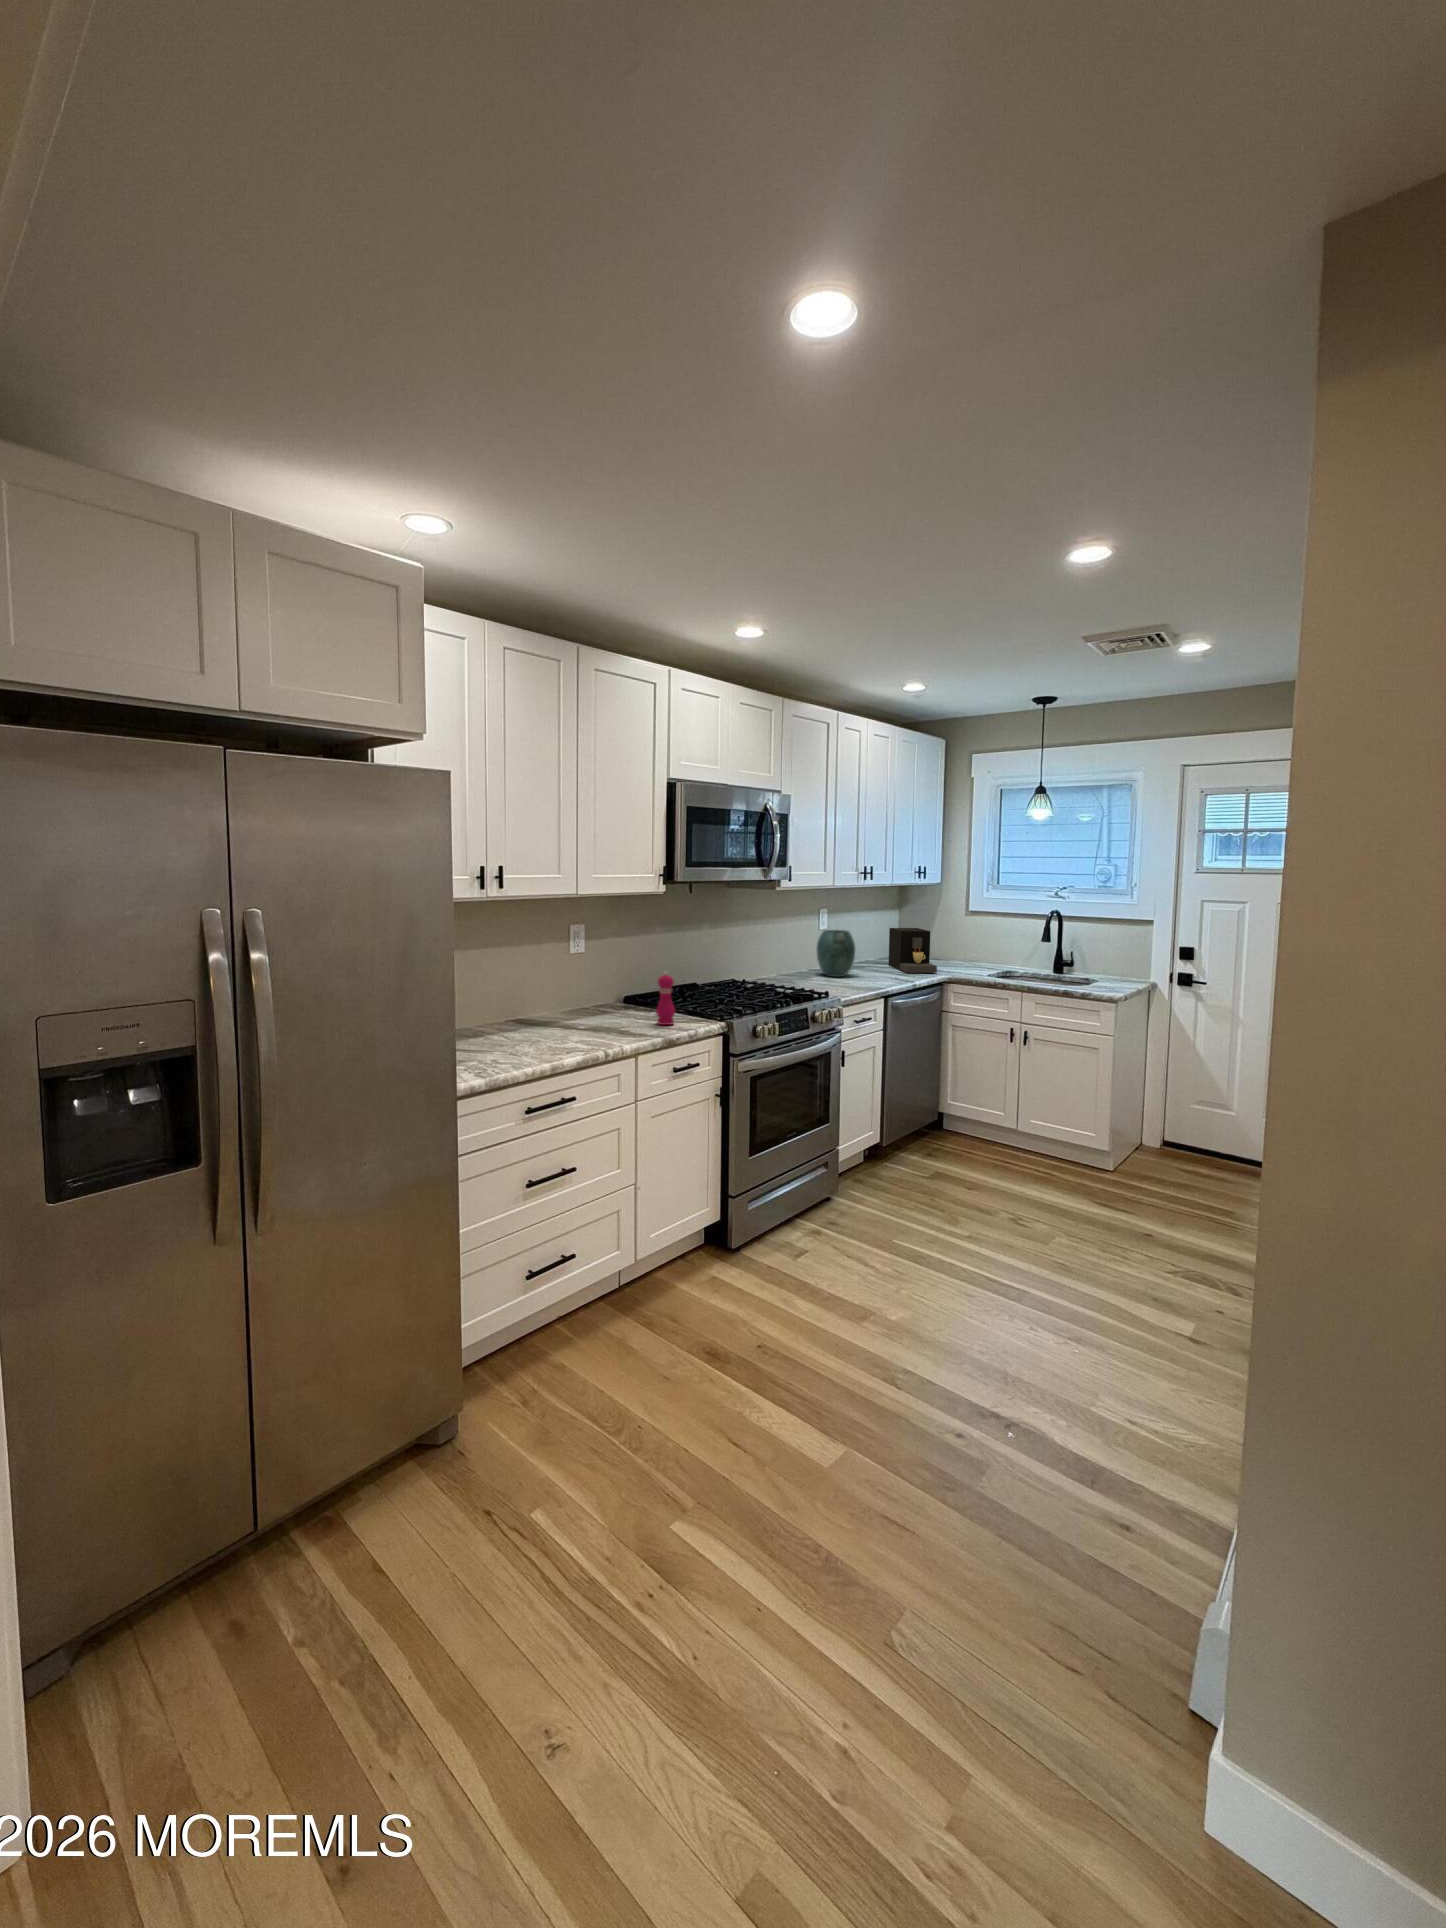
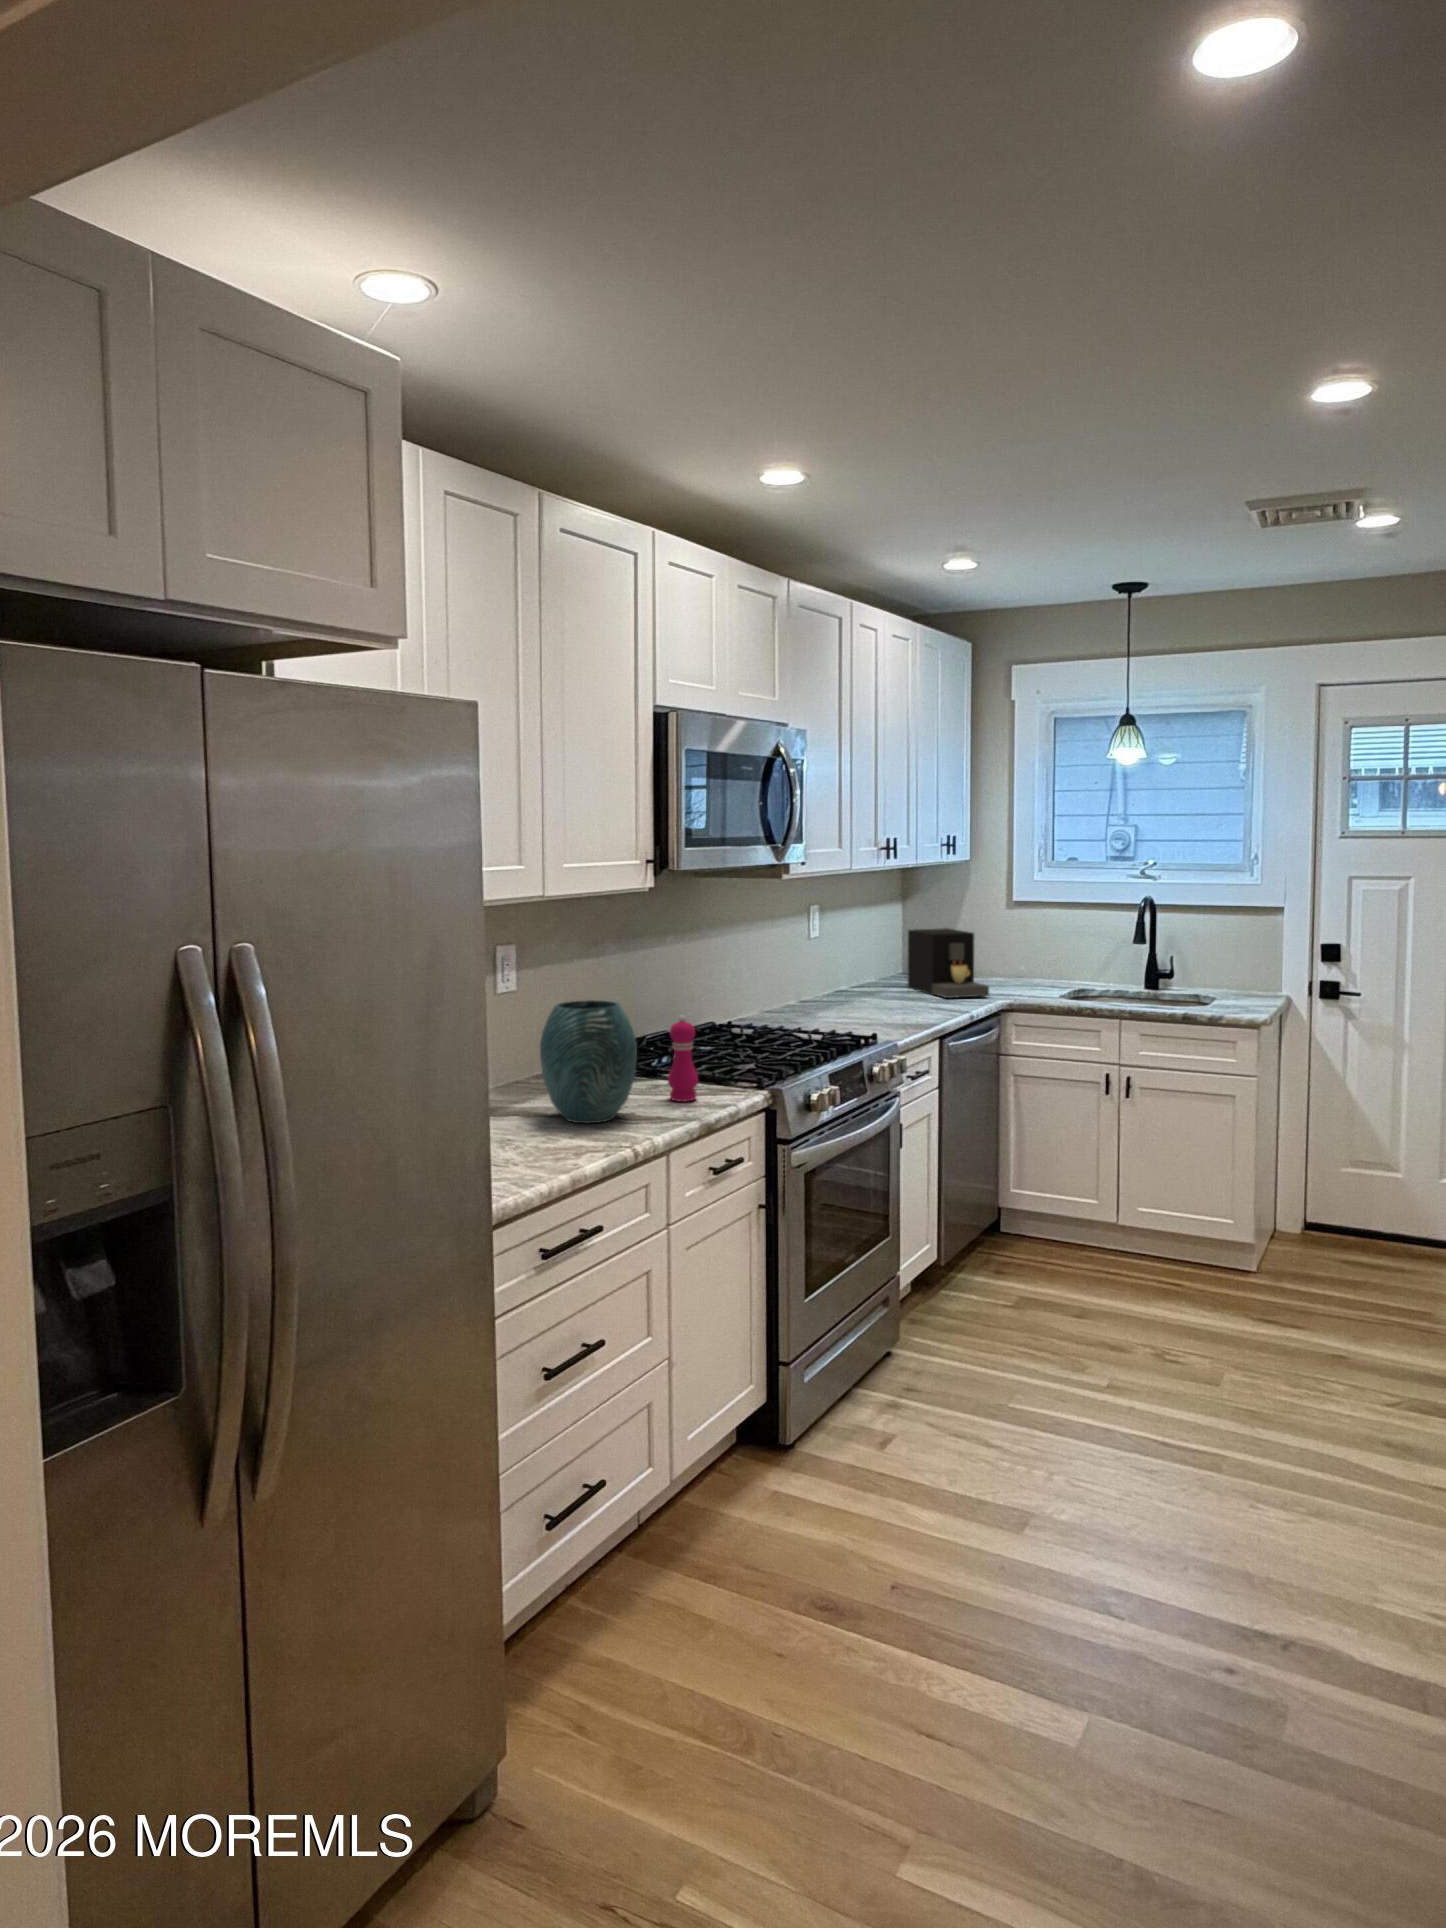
vase: present [816,930,855,977] -> present [540,1000,637,1123]

